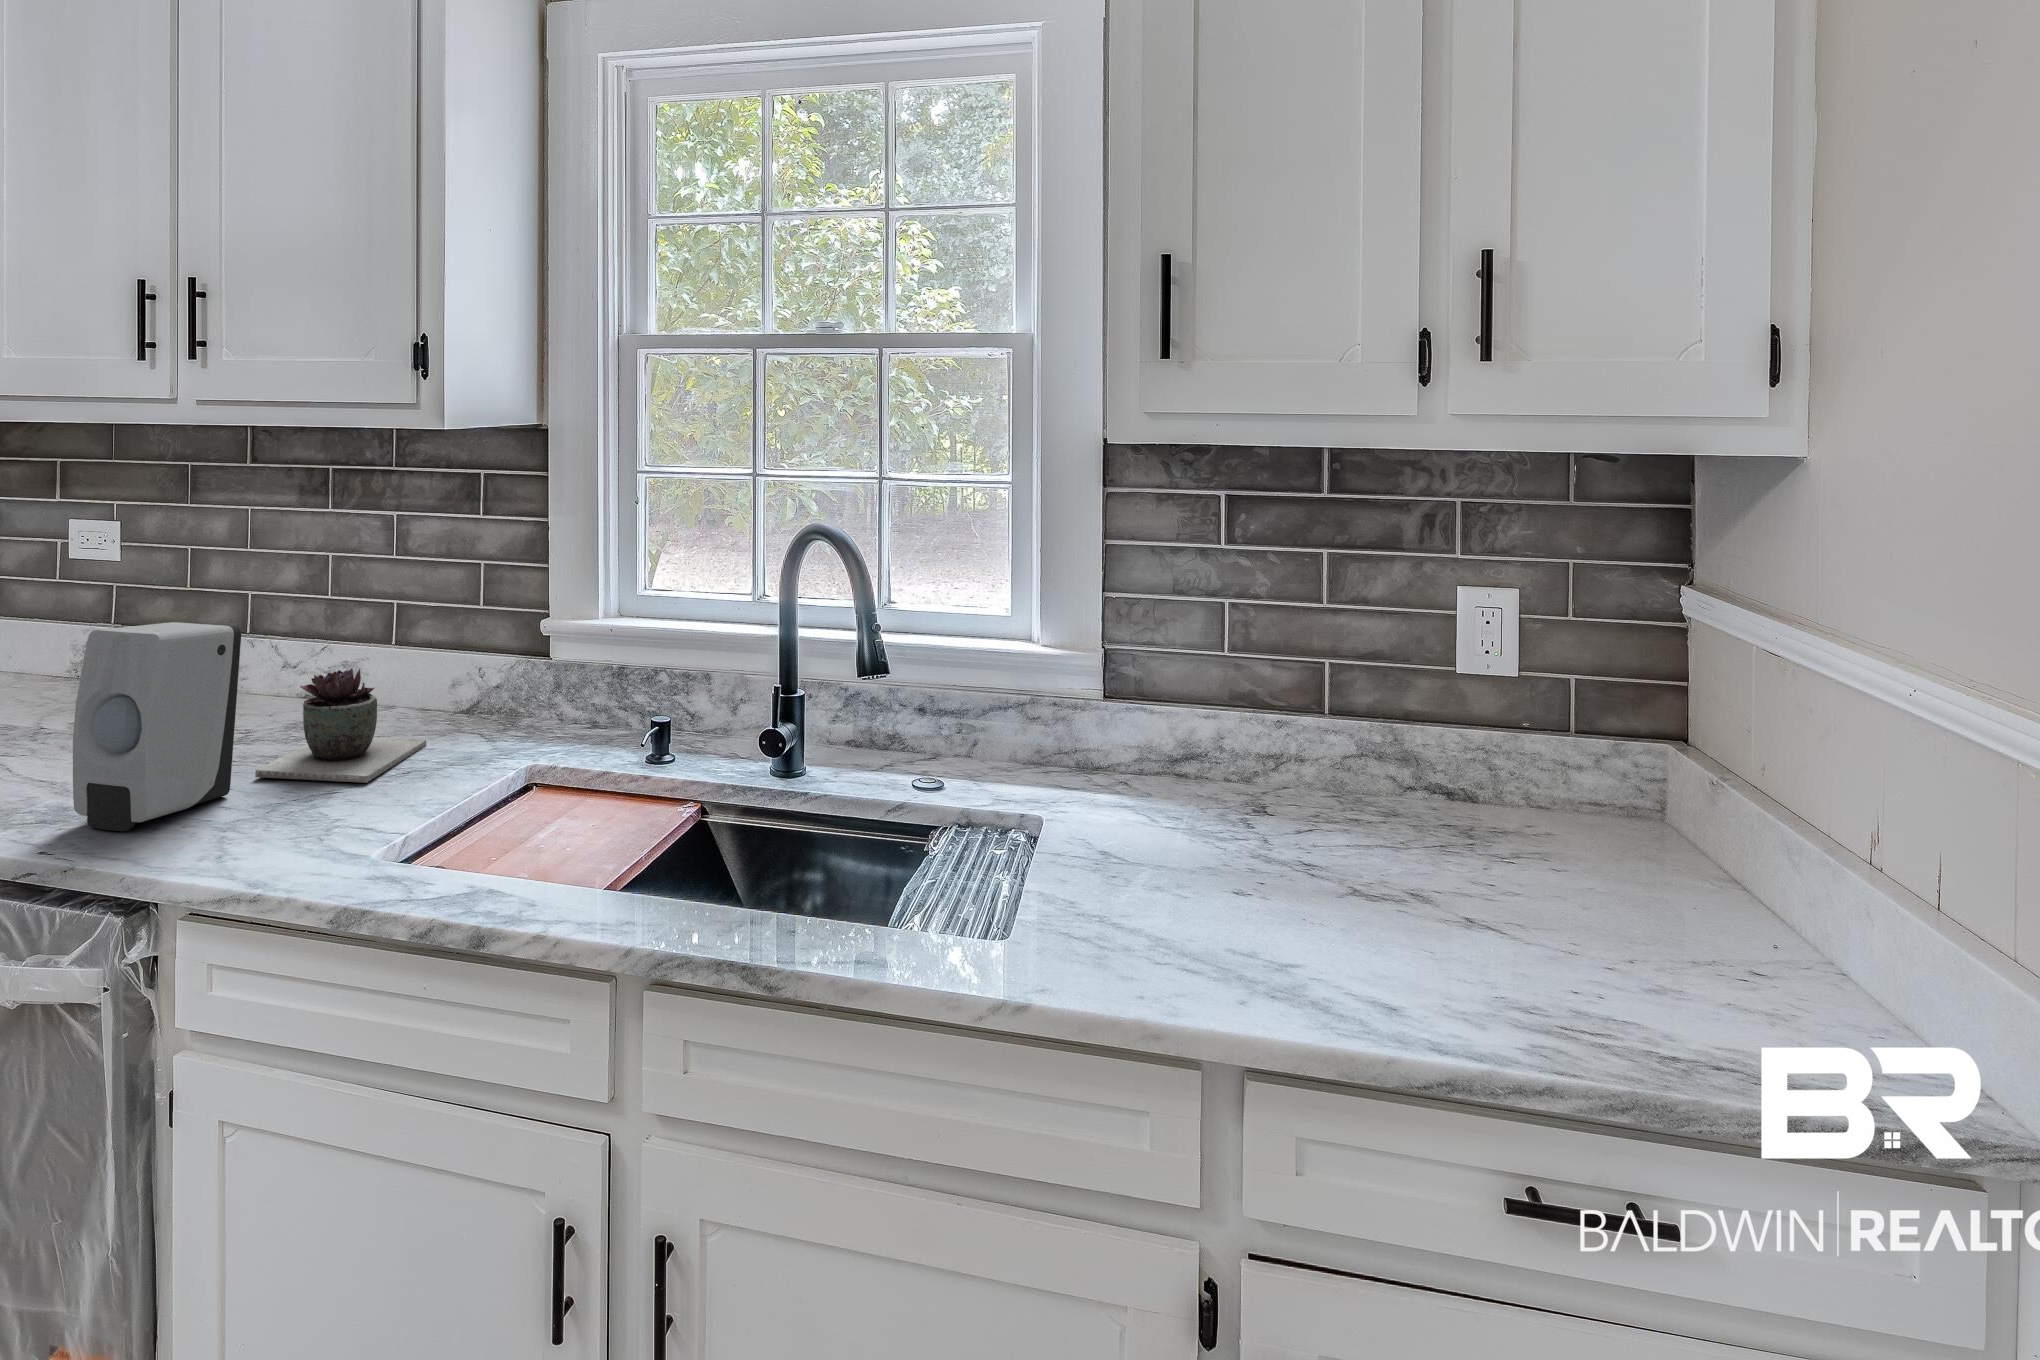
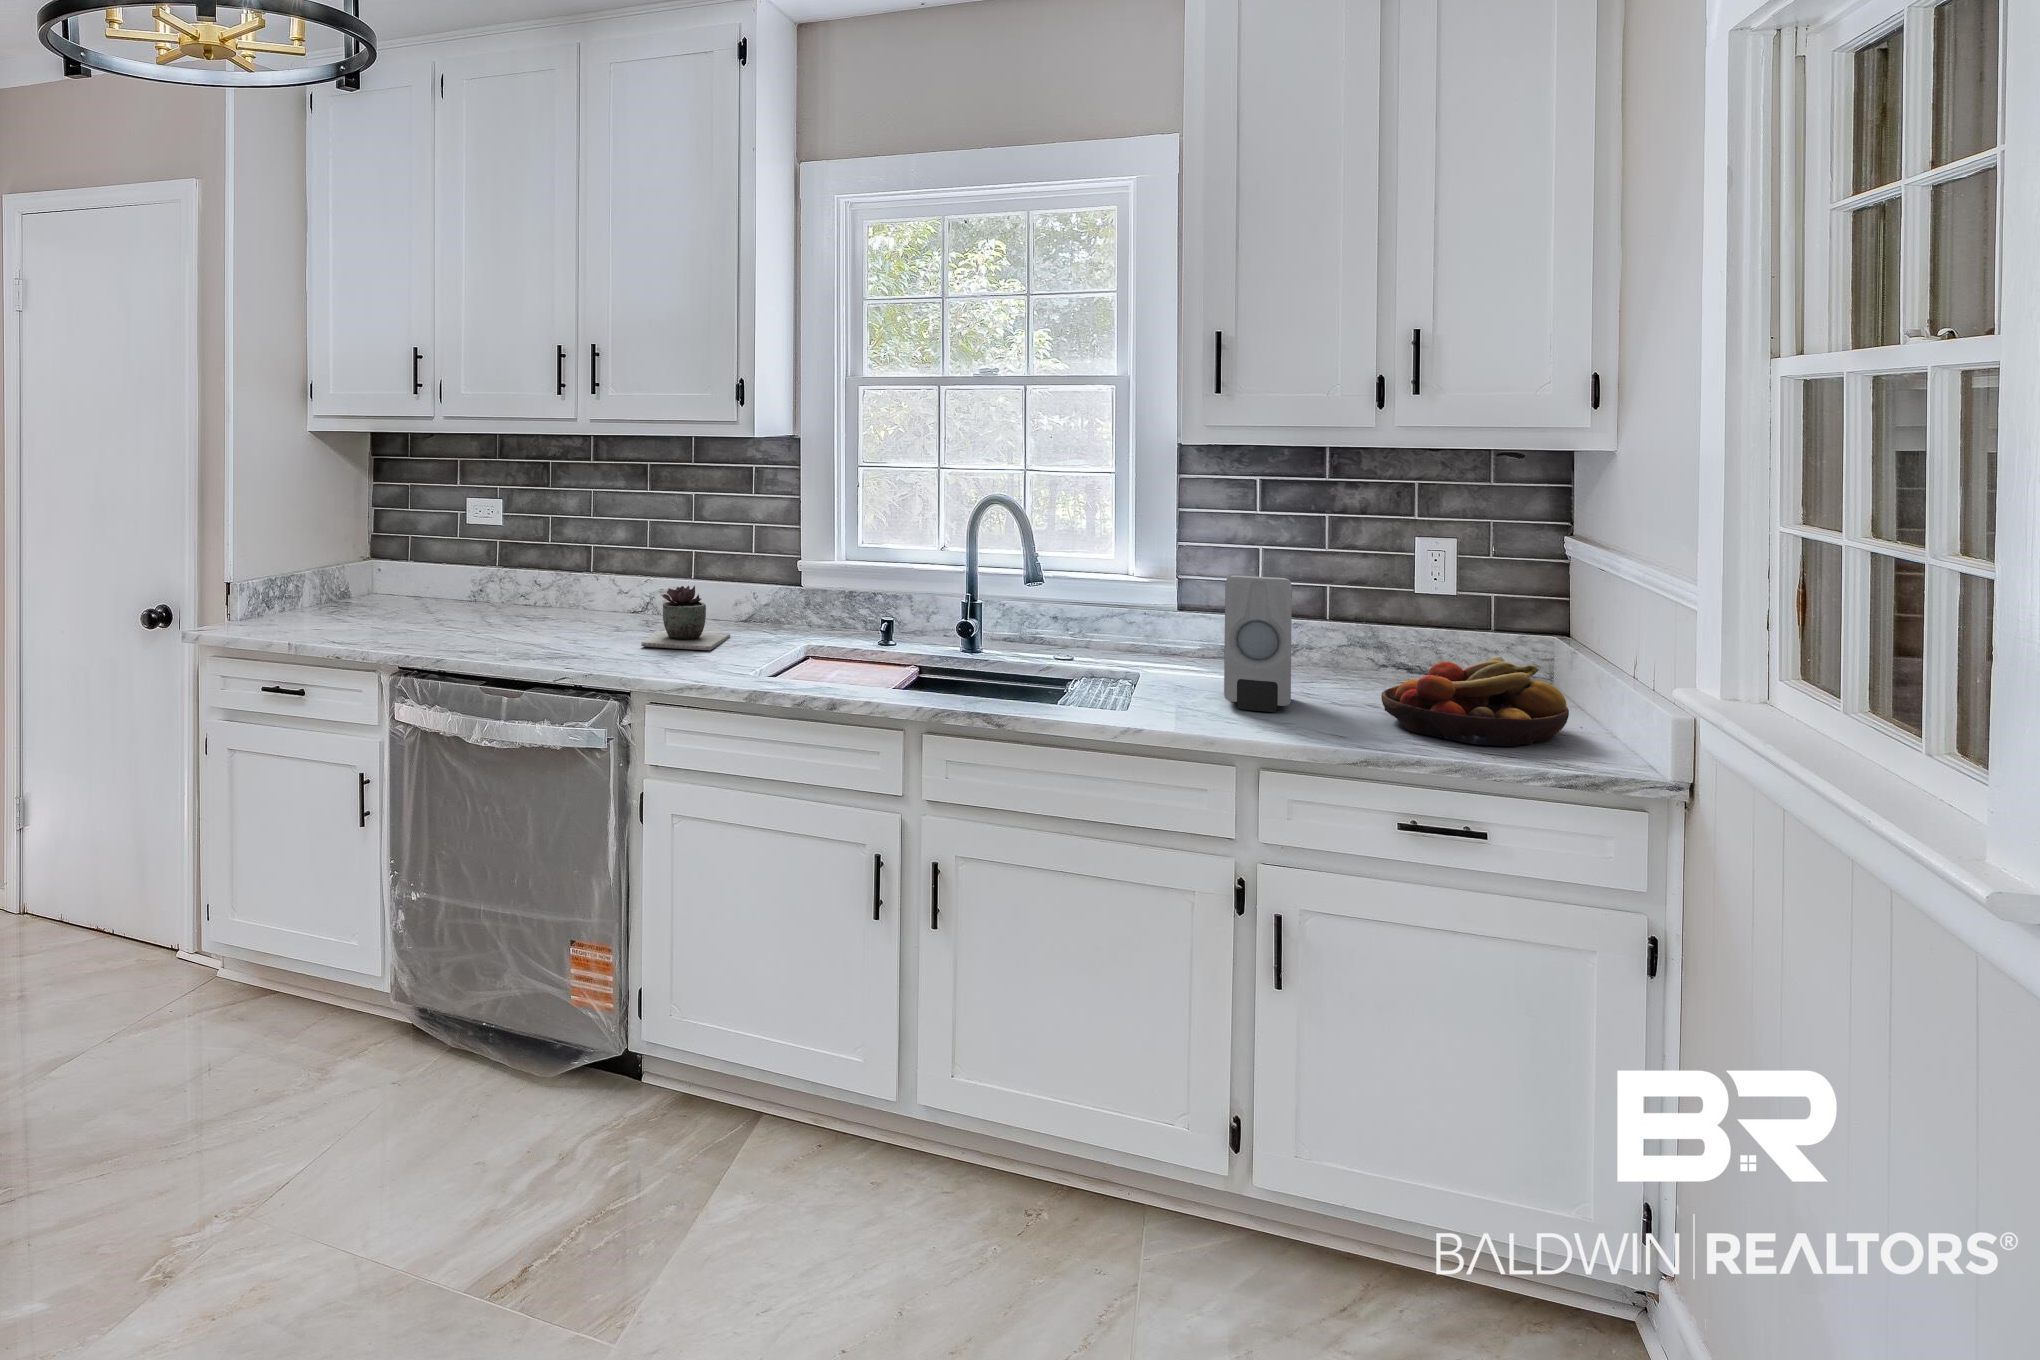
soap dispenser: present [73,622,241,831] -> present [1224,575,1292,712]
fruit bowl: none [1462,805,1812,1021] -> present [1381,657,1569,746]

